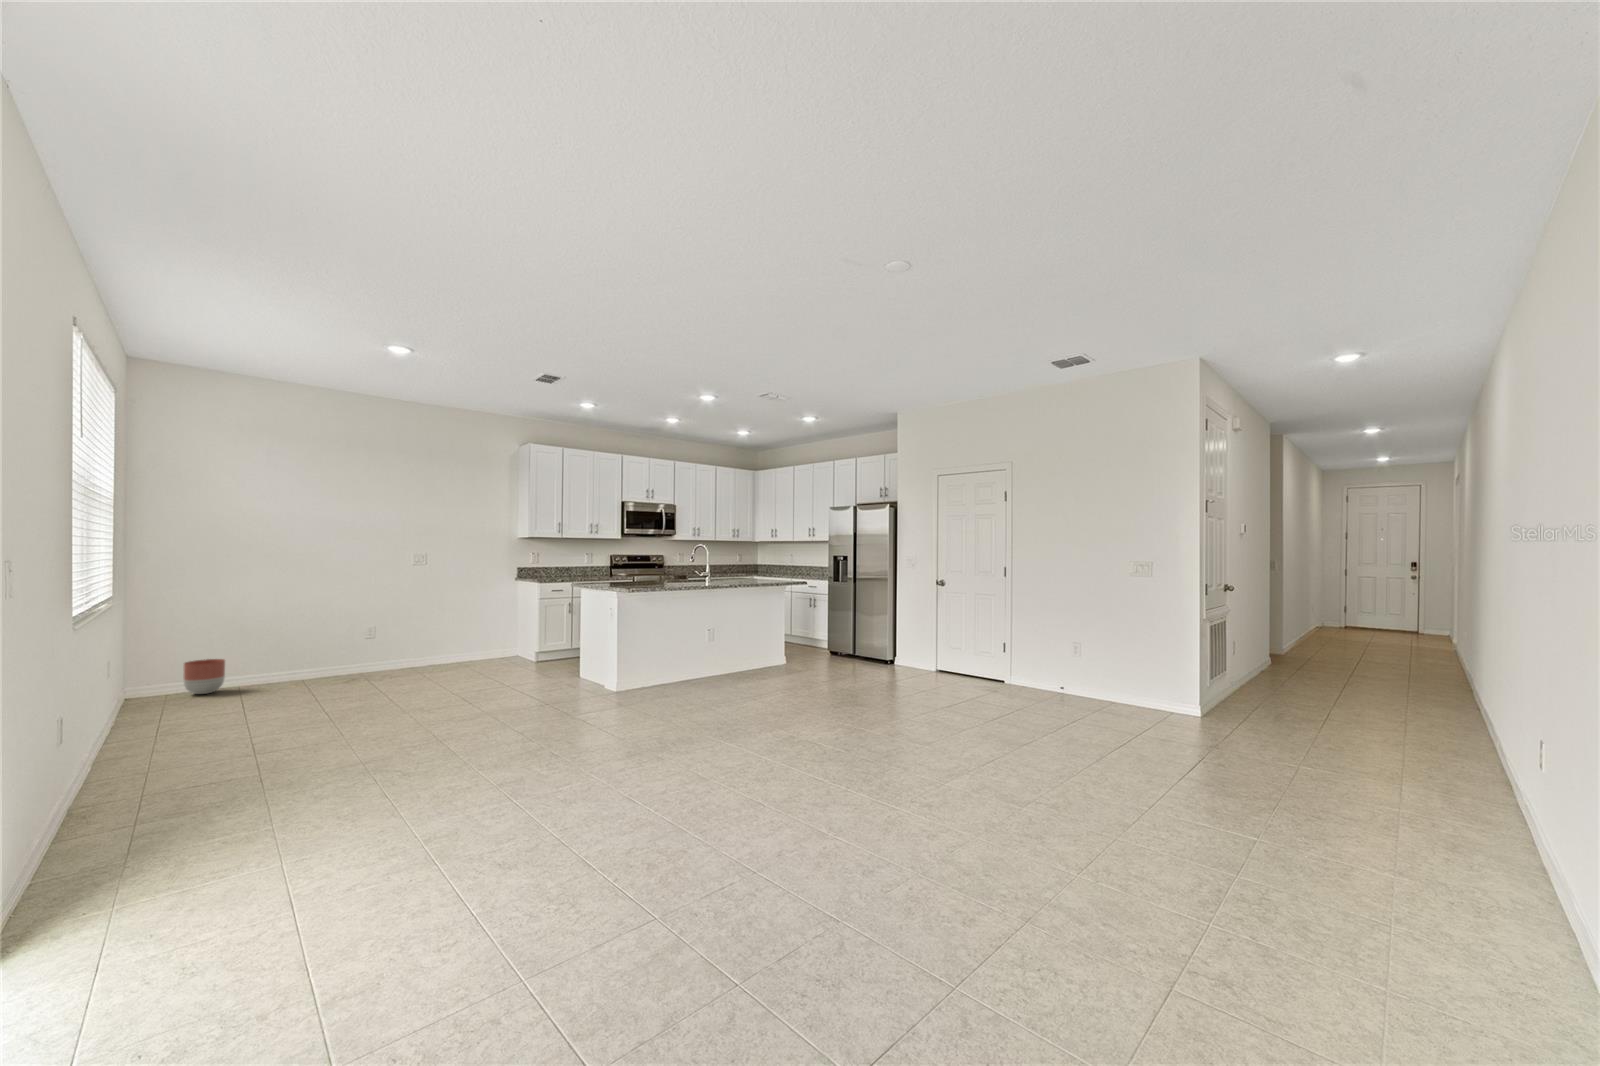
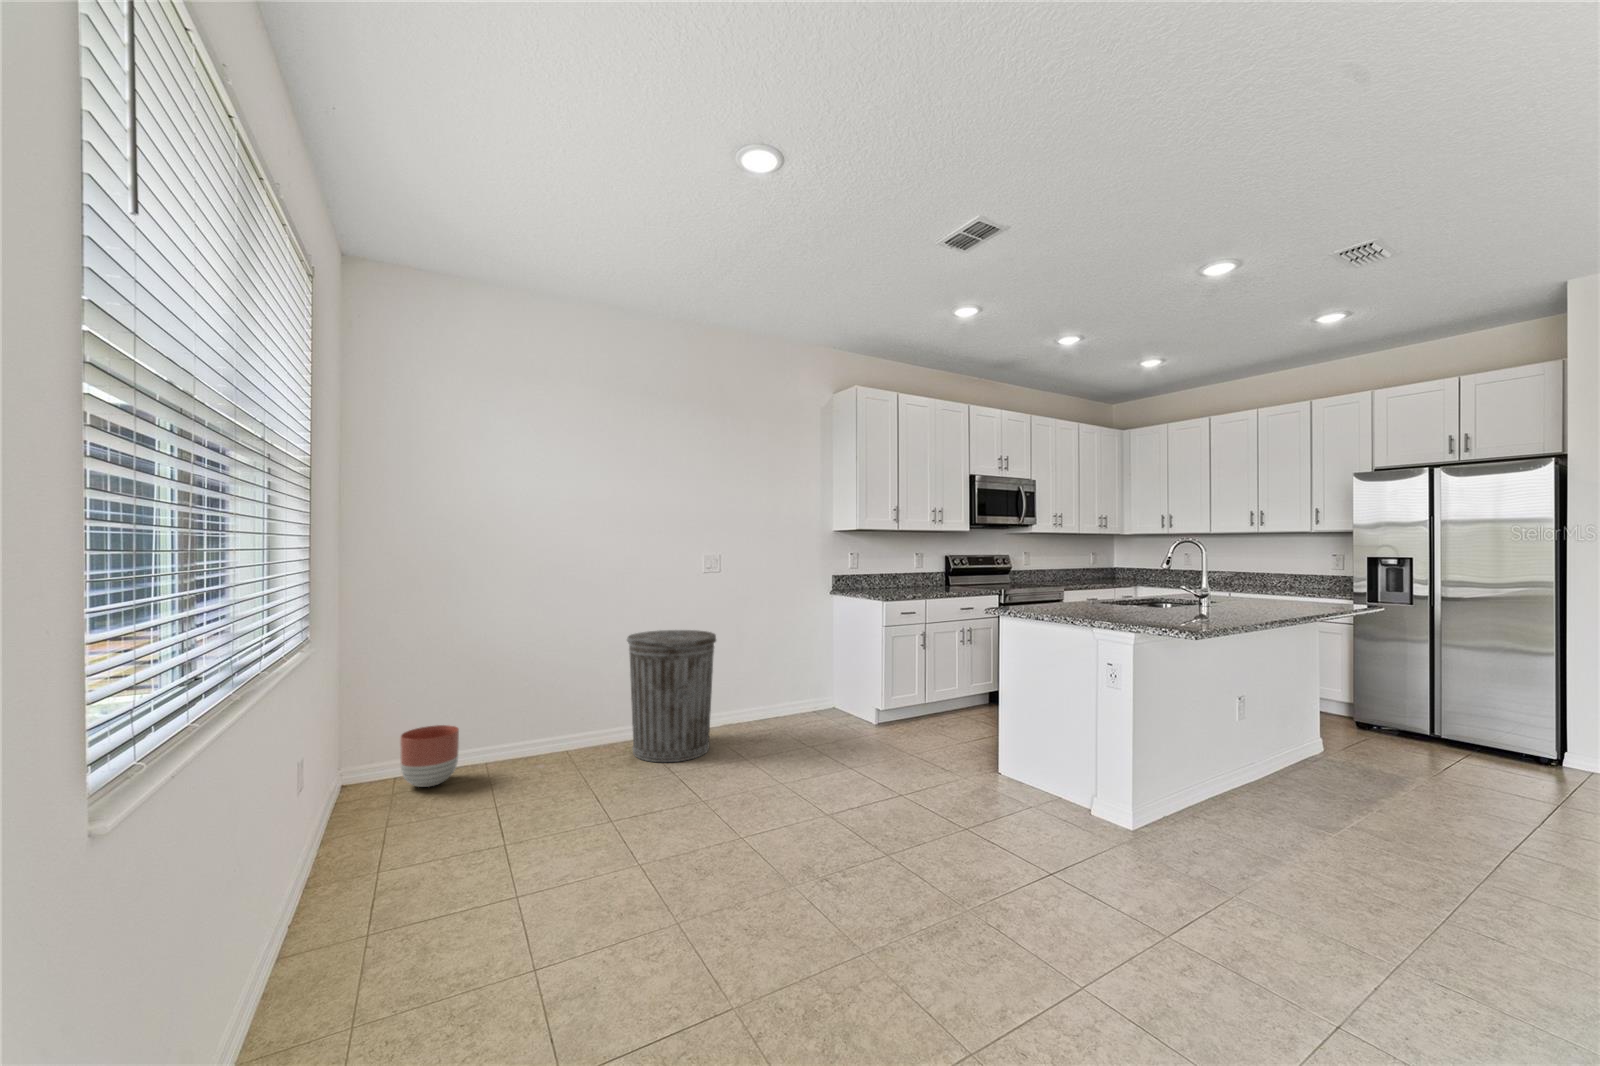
trash can: none [349,602,414,681] -> present [627,630,716,762]

